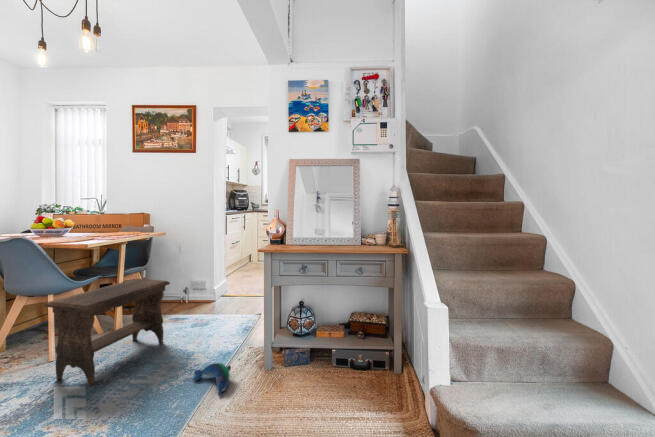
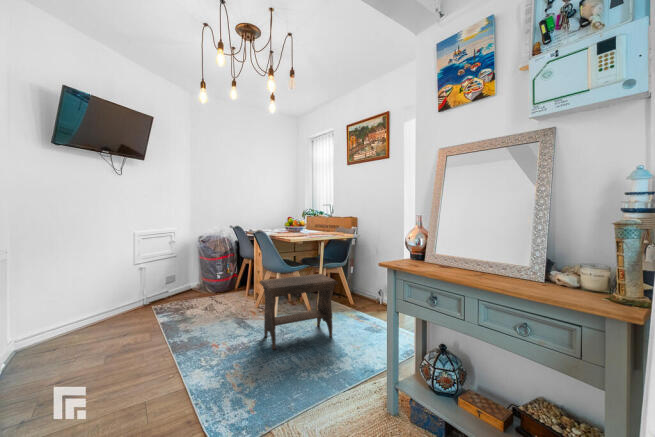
plush toy: present [193,363,231,396] -> none [324,374,353,411]

